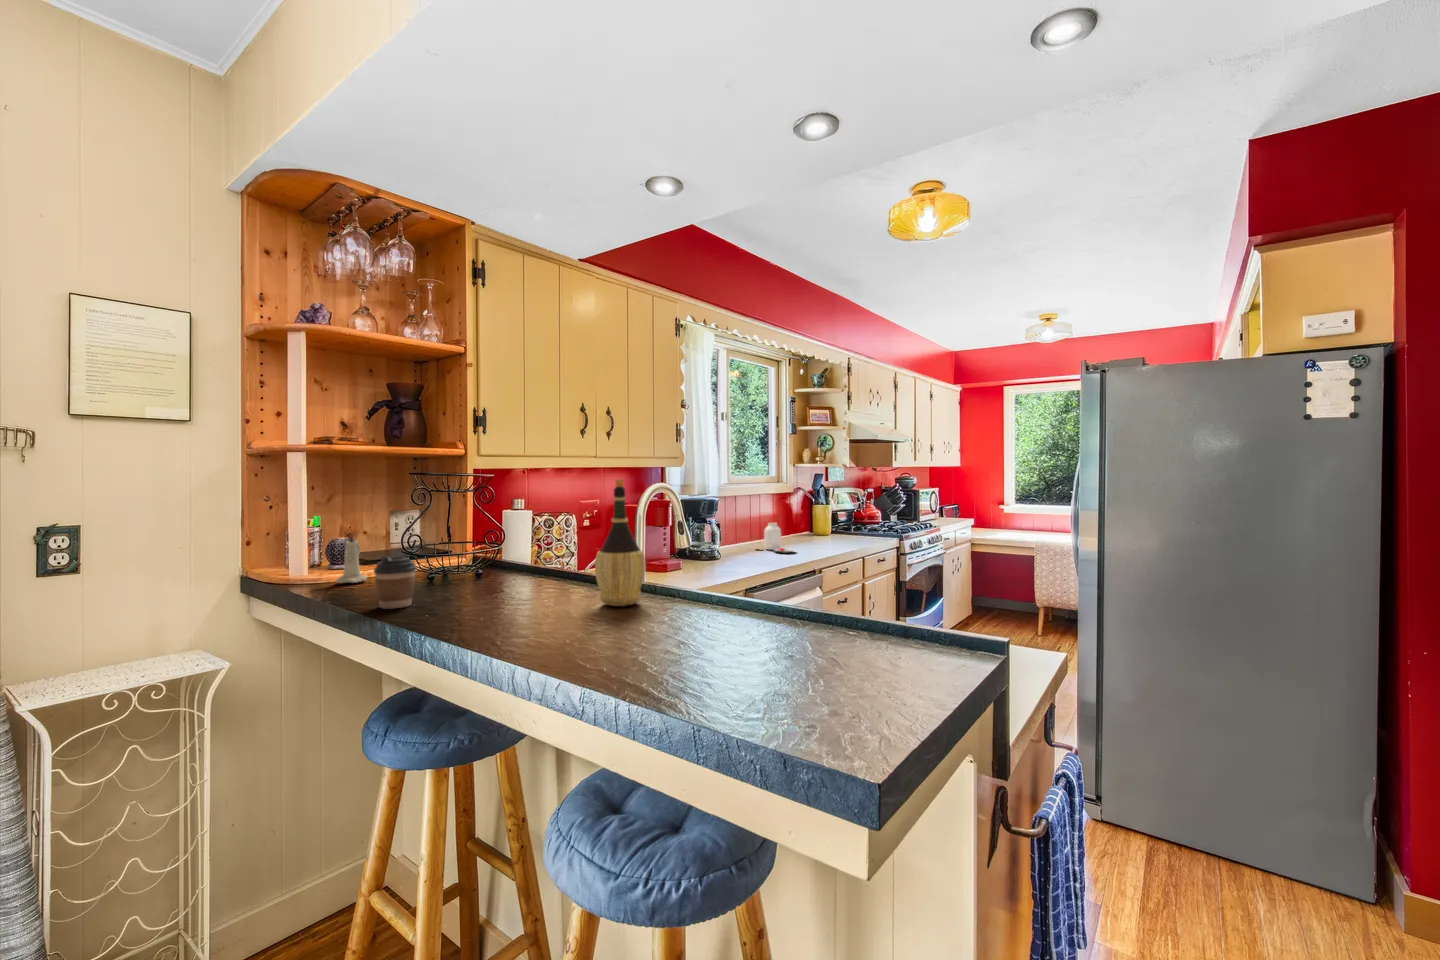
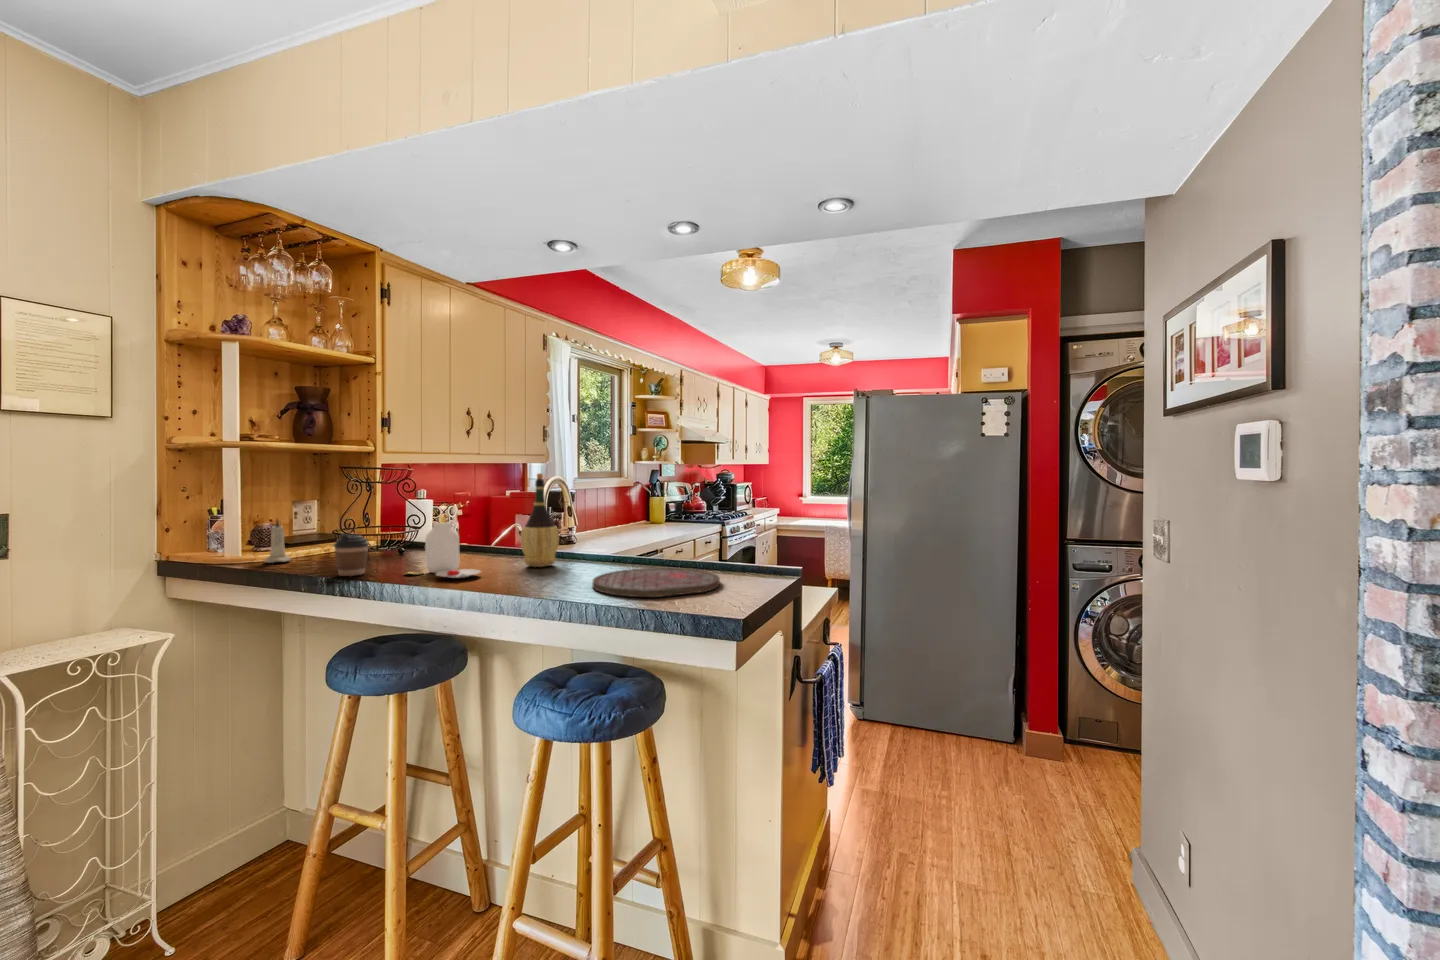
jar: present [764,523,795,552] -> present [410,522,481,578]
cutting board: none [657,620,860,687] -> present [593,568,720,597]

